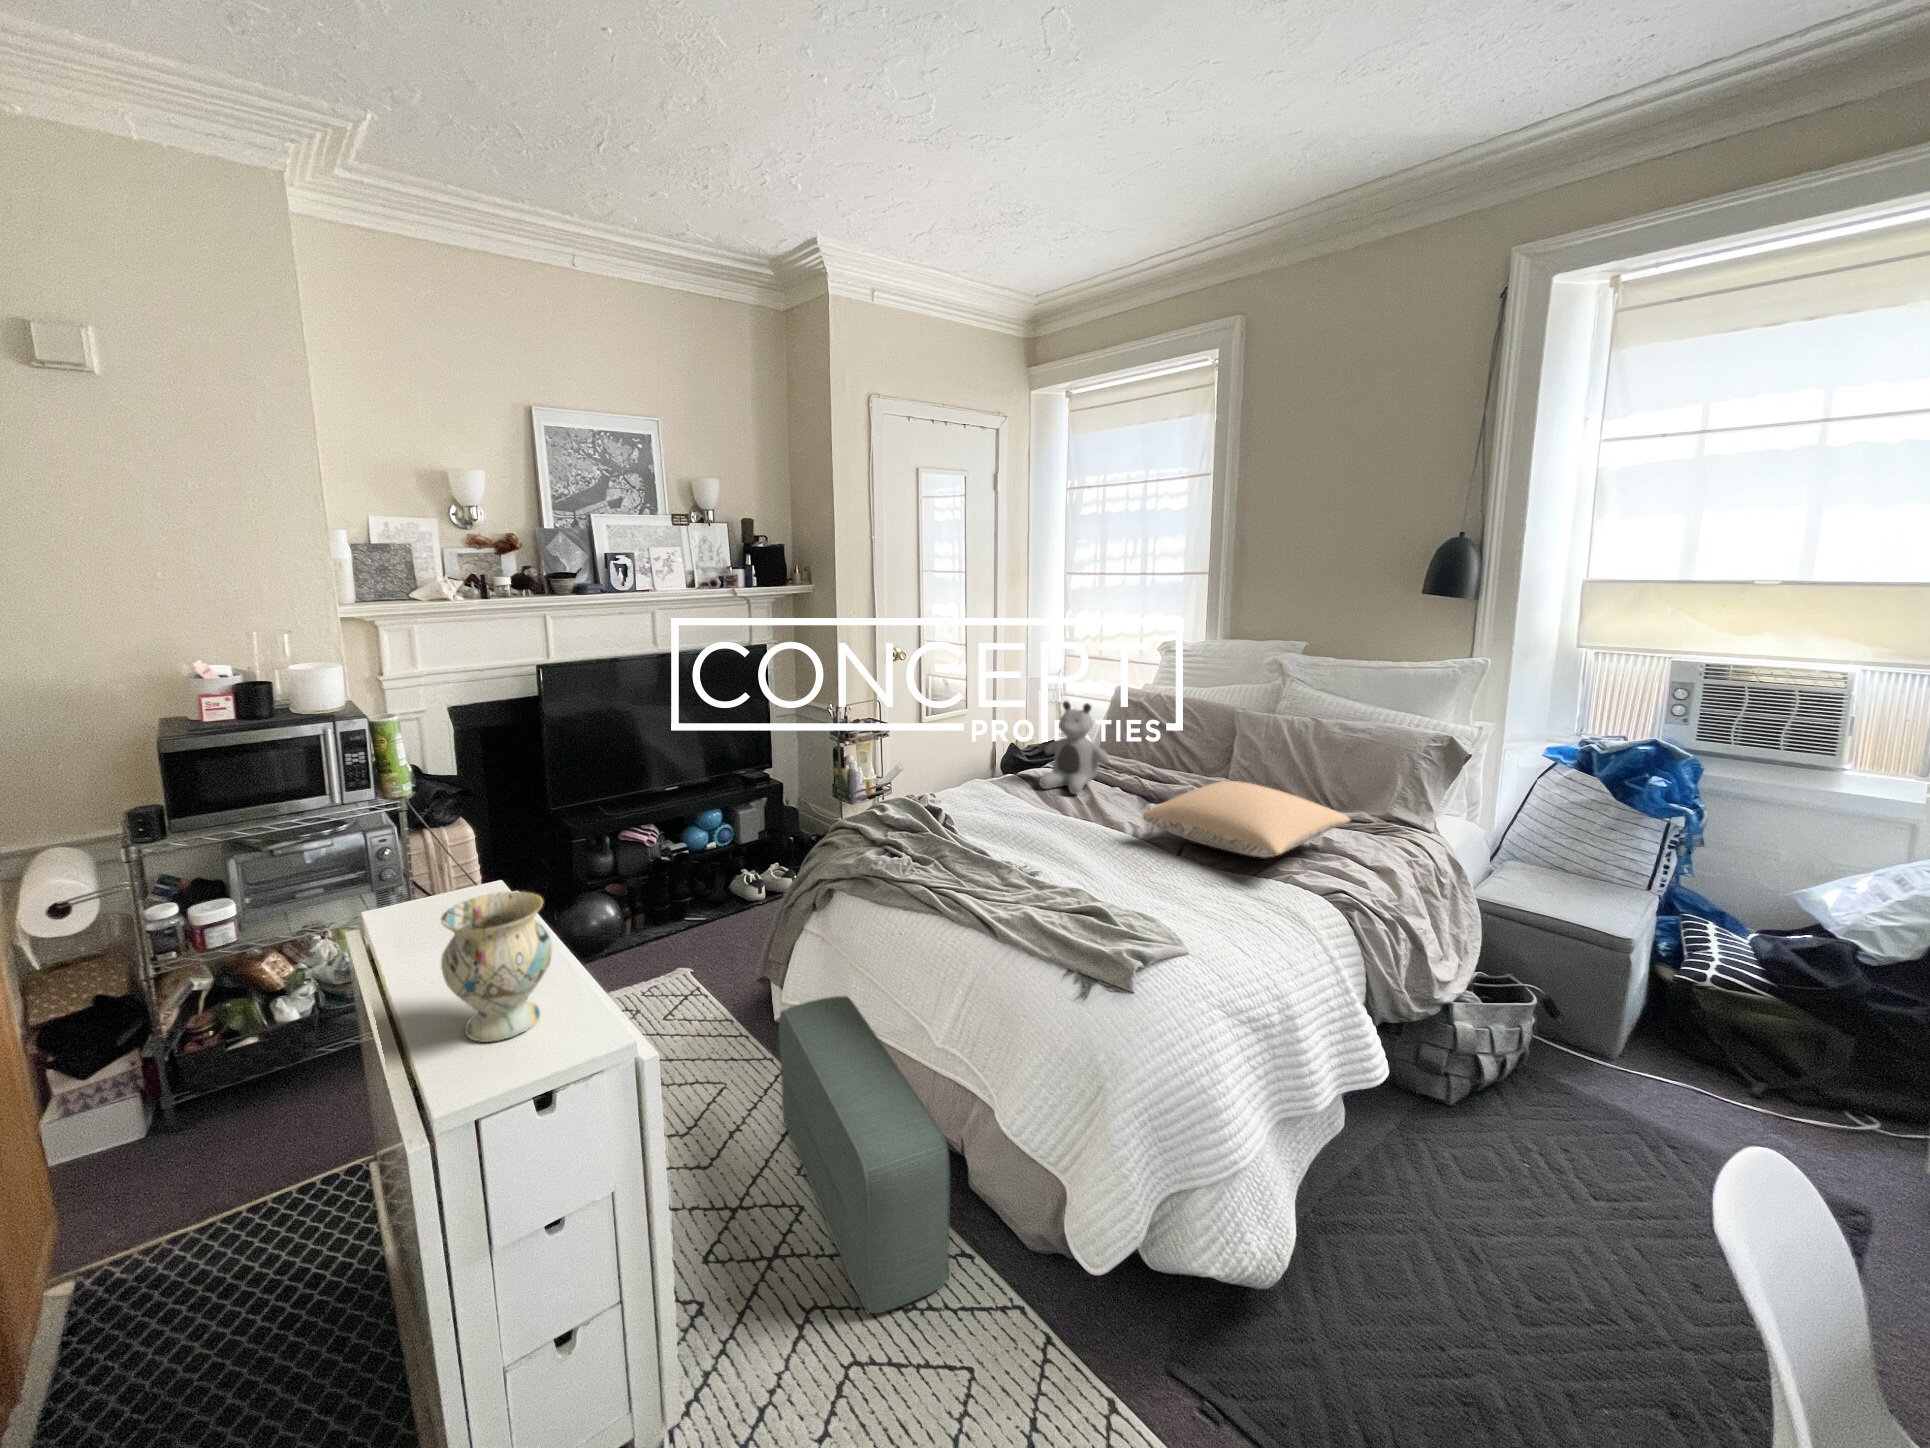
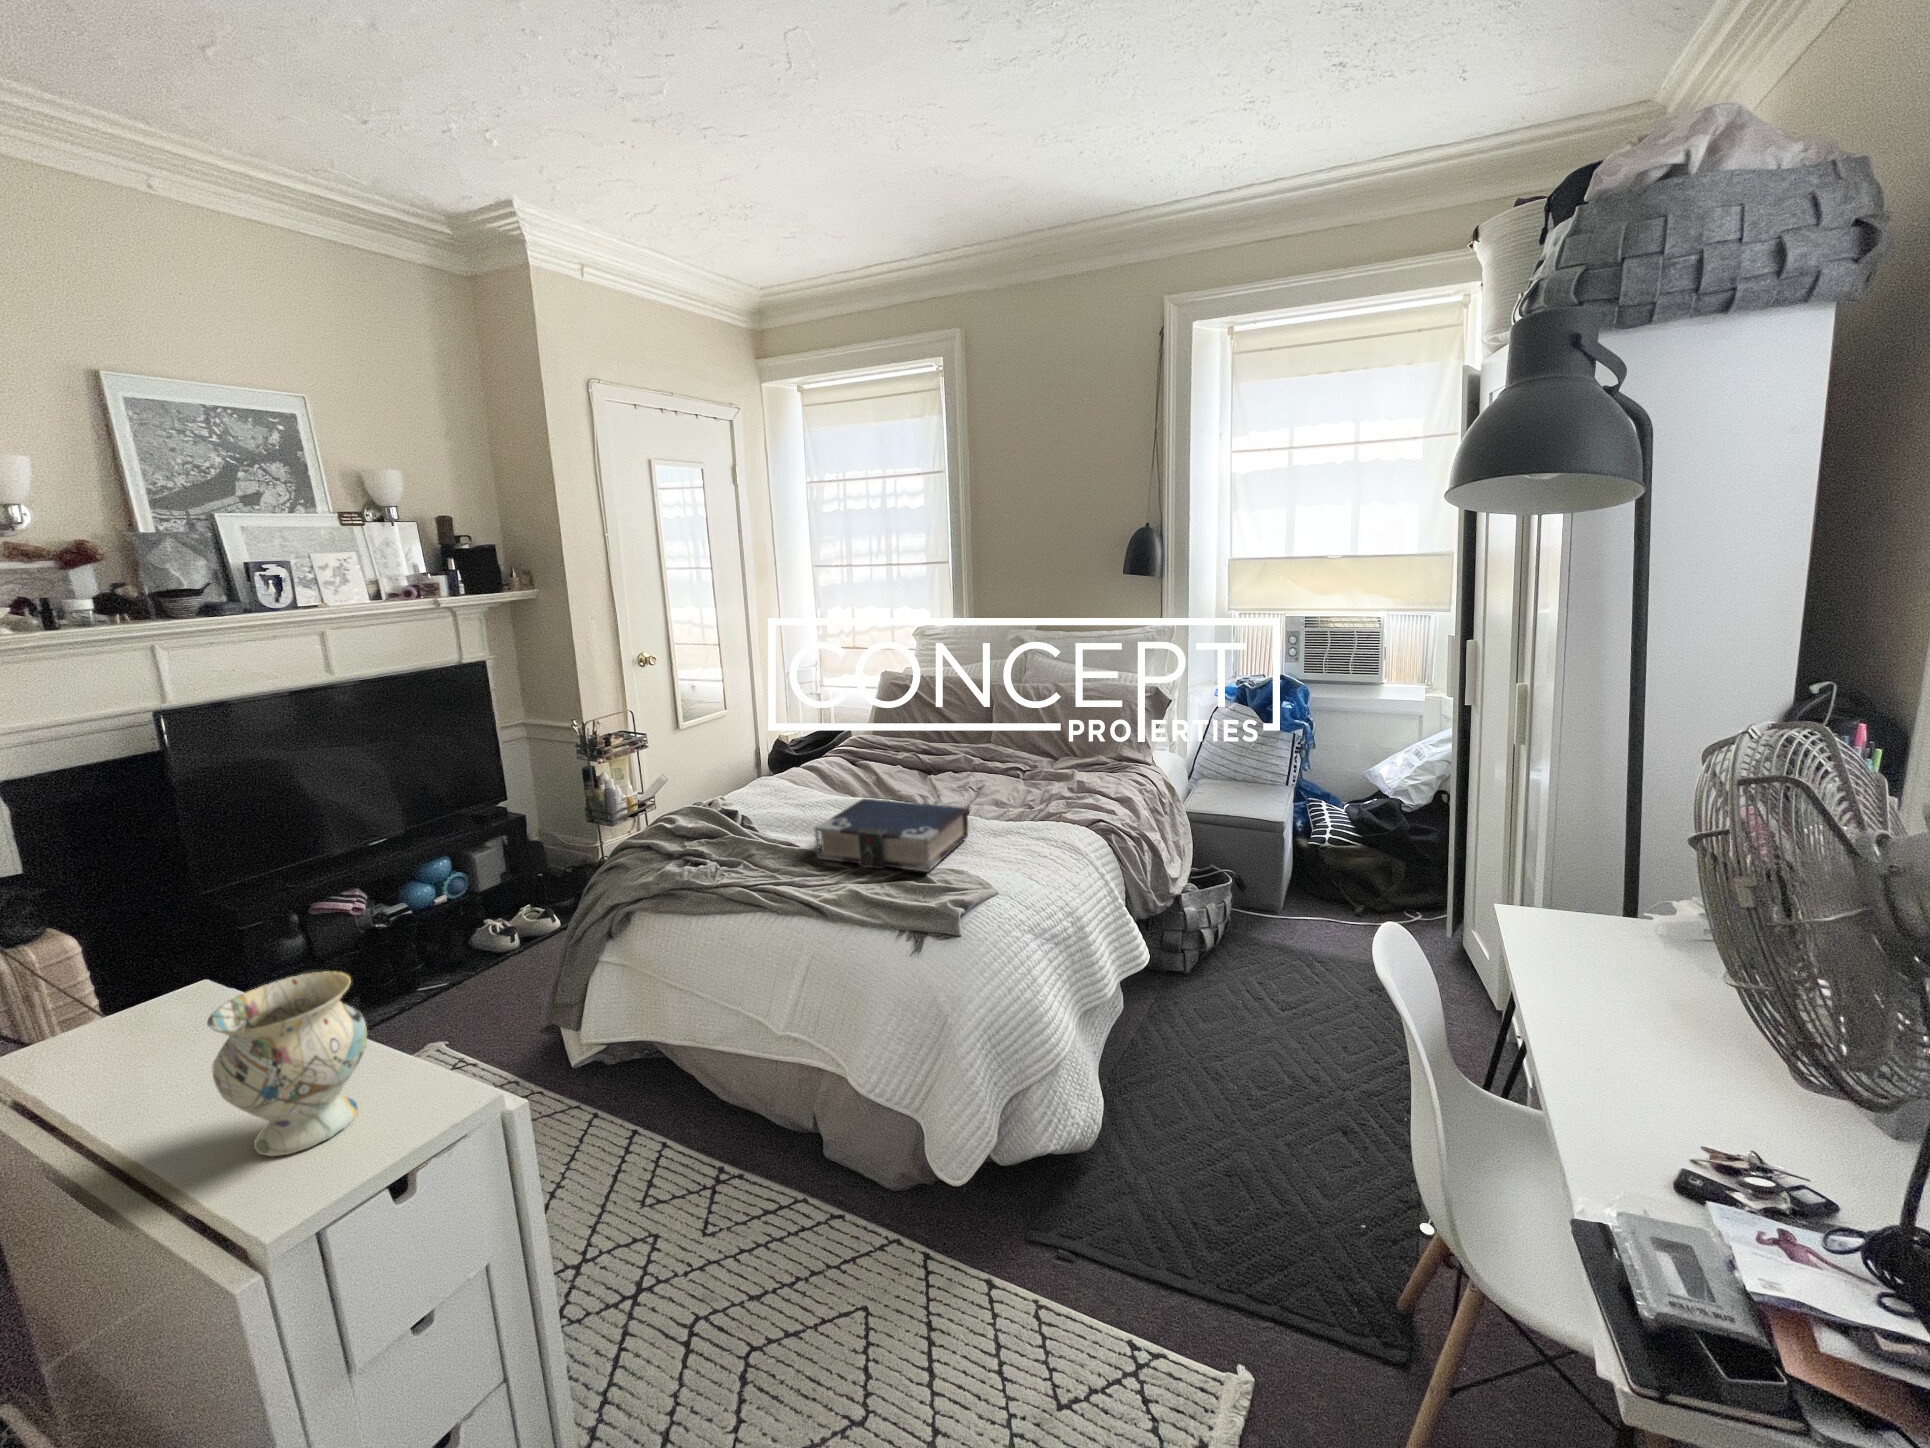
teddy bear: present [1039,701,1109,794] -> none [828,690,892,777]
pillow: present [1143,781,1350,857] -> none [935,745,1098,805]
book: none [1000,817,1171,910] -> present [814,799,968,872]
pouf: present [779,996,950,1313] -> none [596,1015,825,1302]

